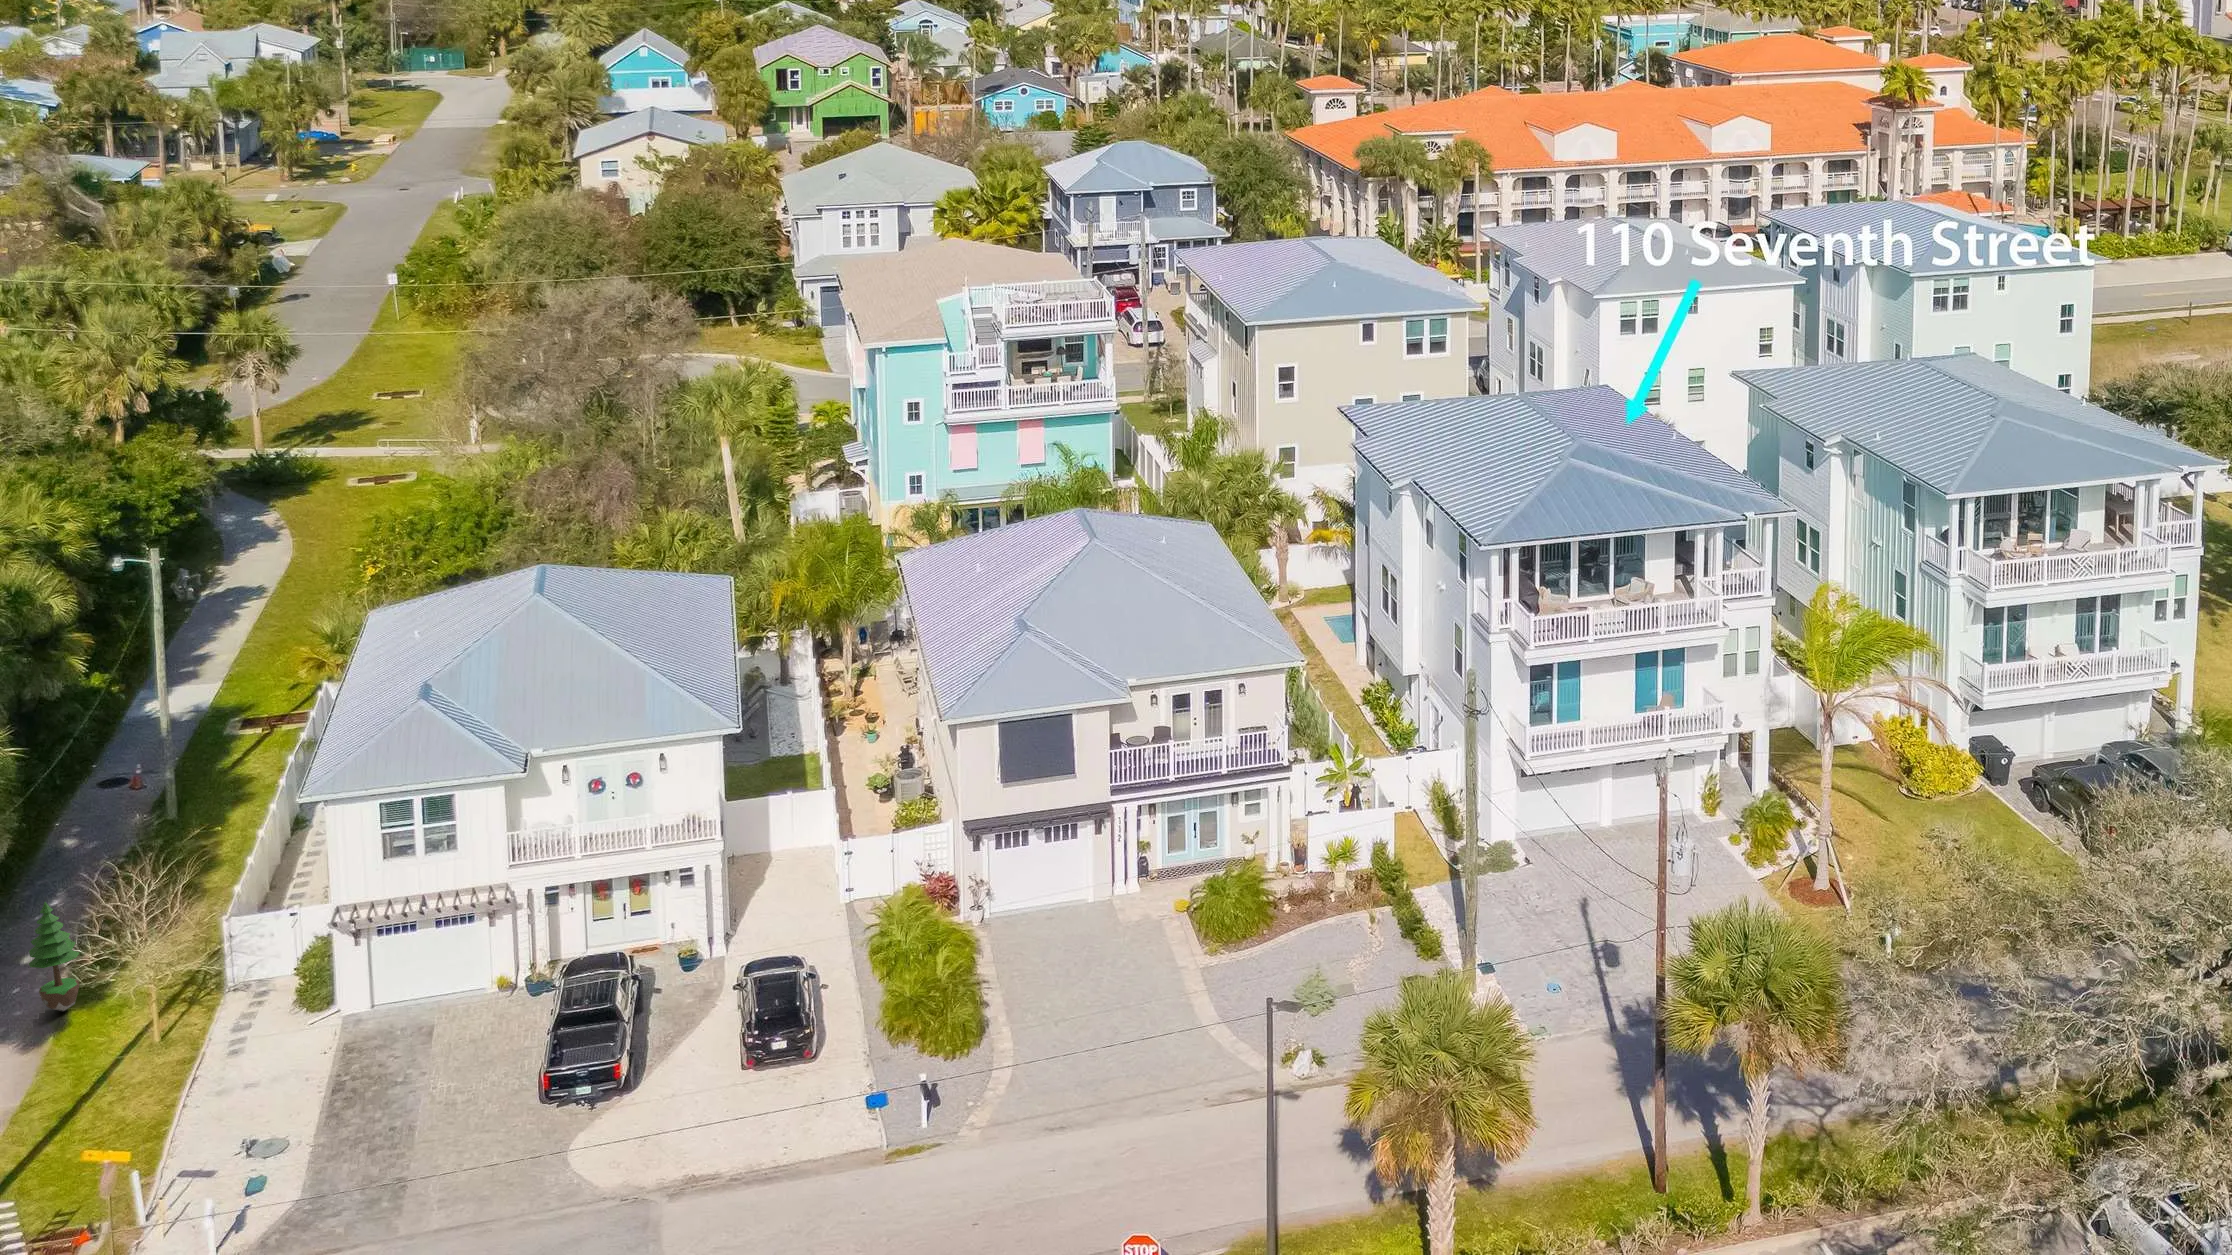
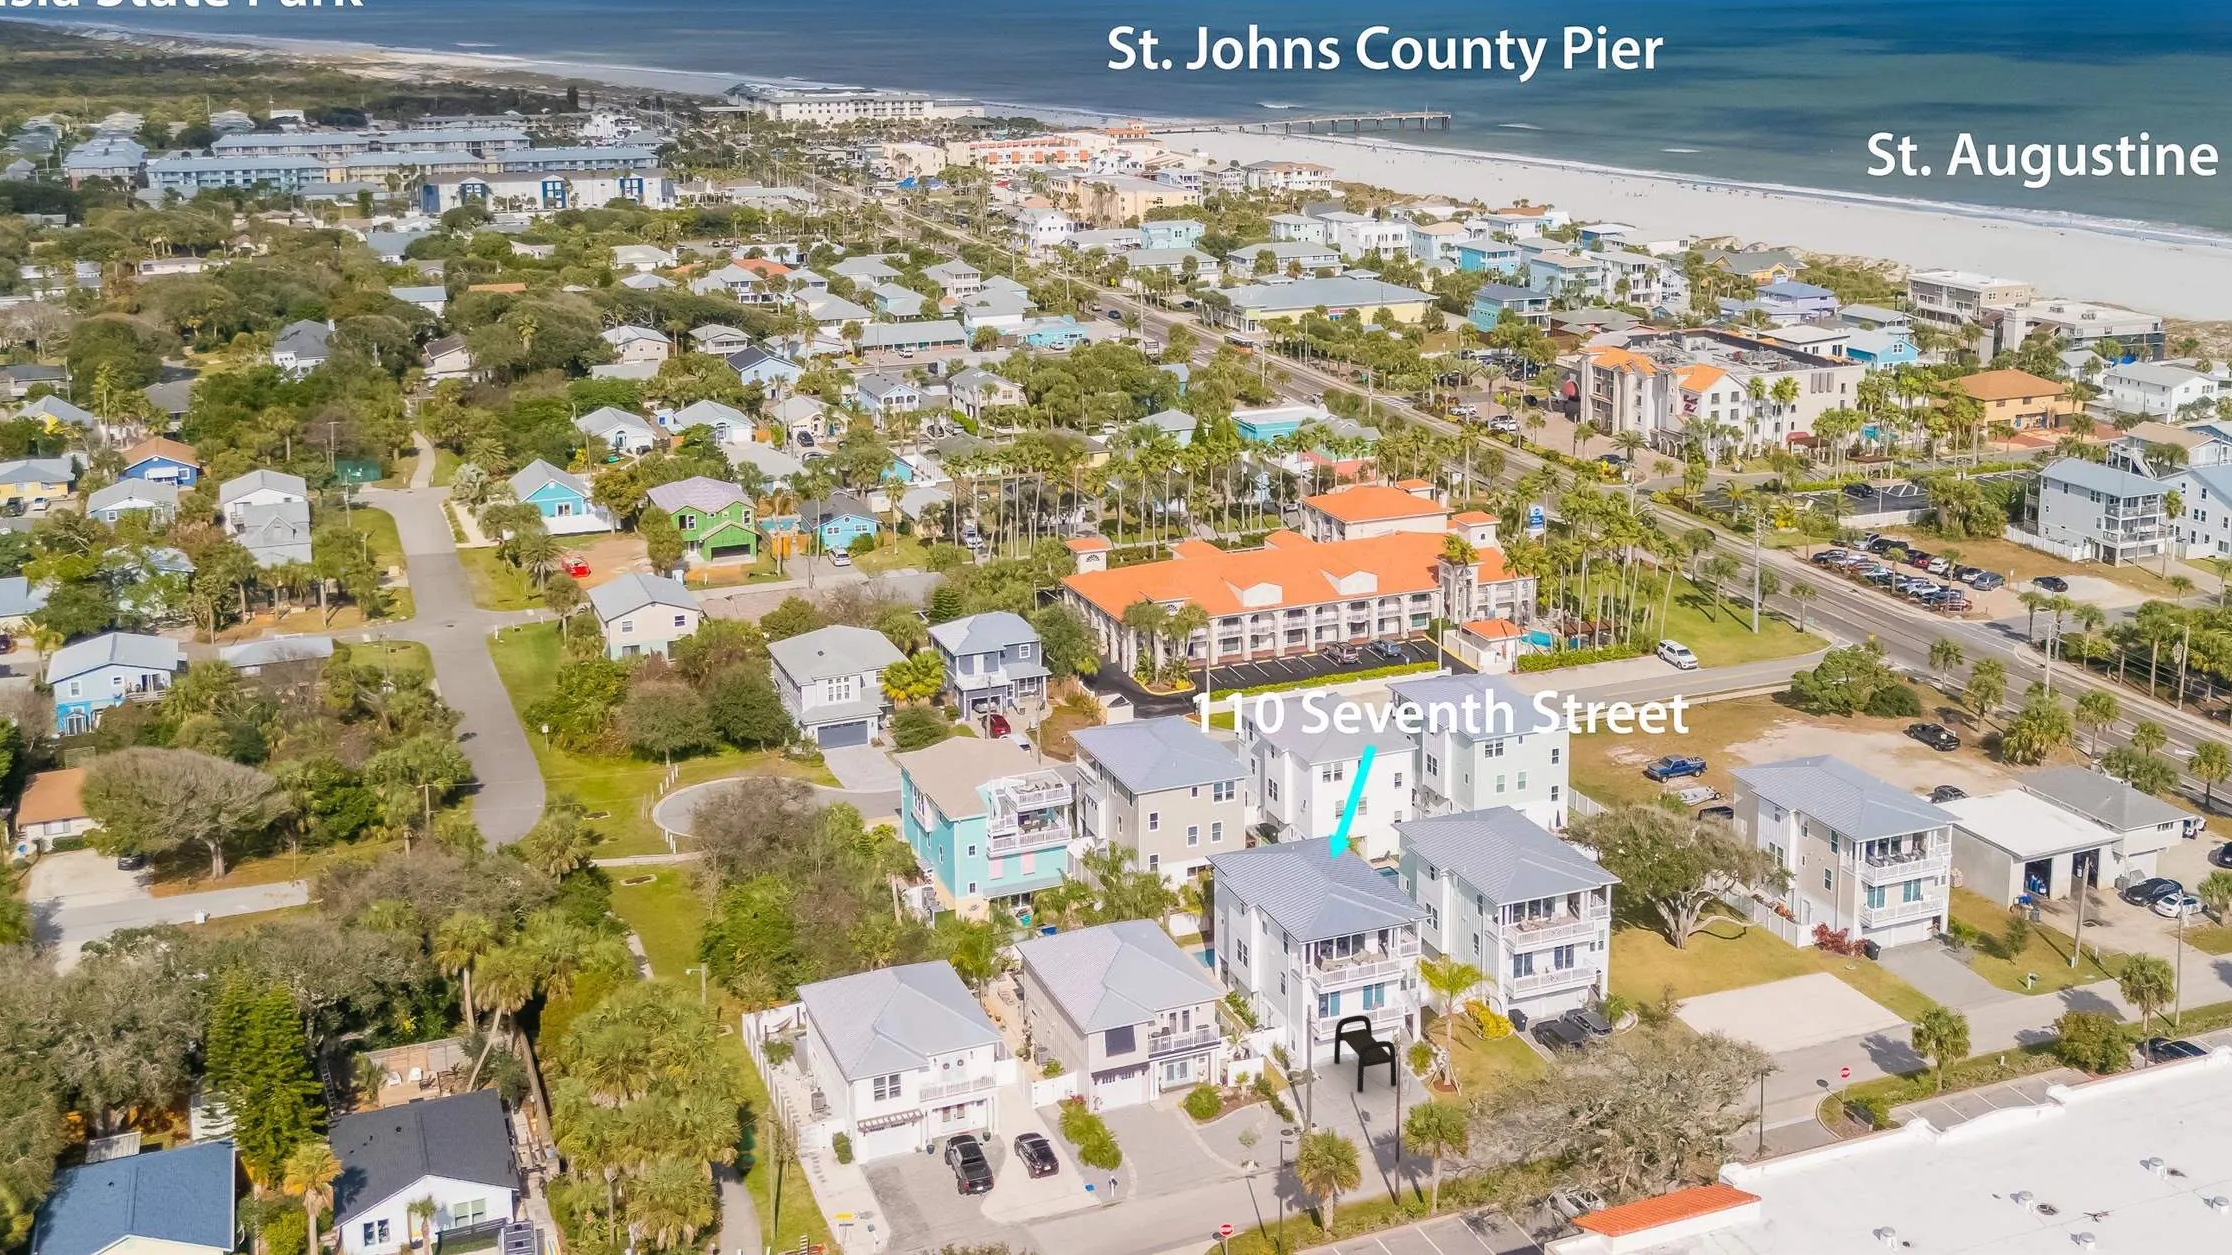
bench: none [1564,728,1699,897] -> present [1334,1015,1396,1092]

